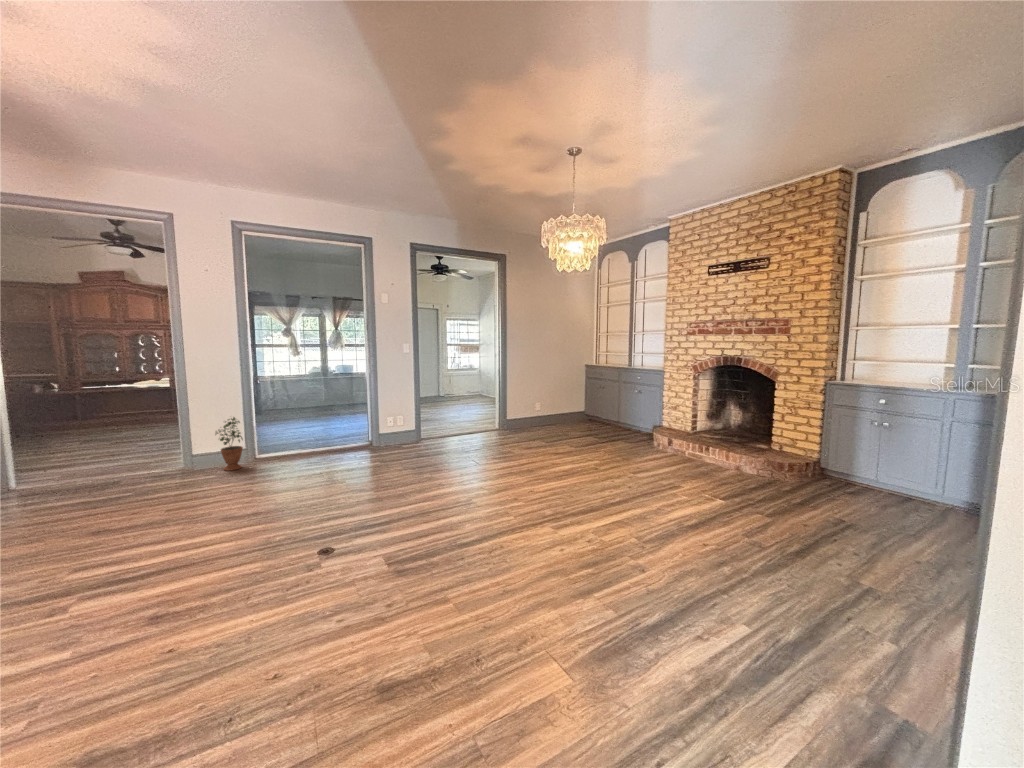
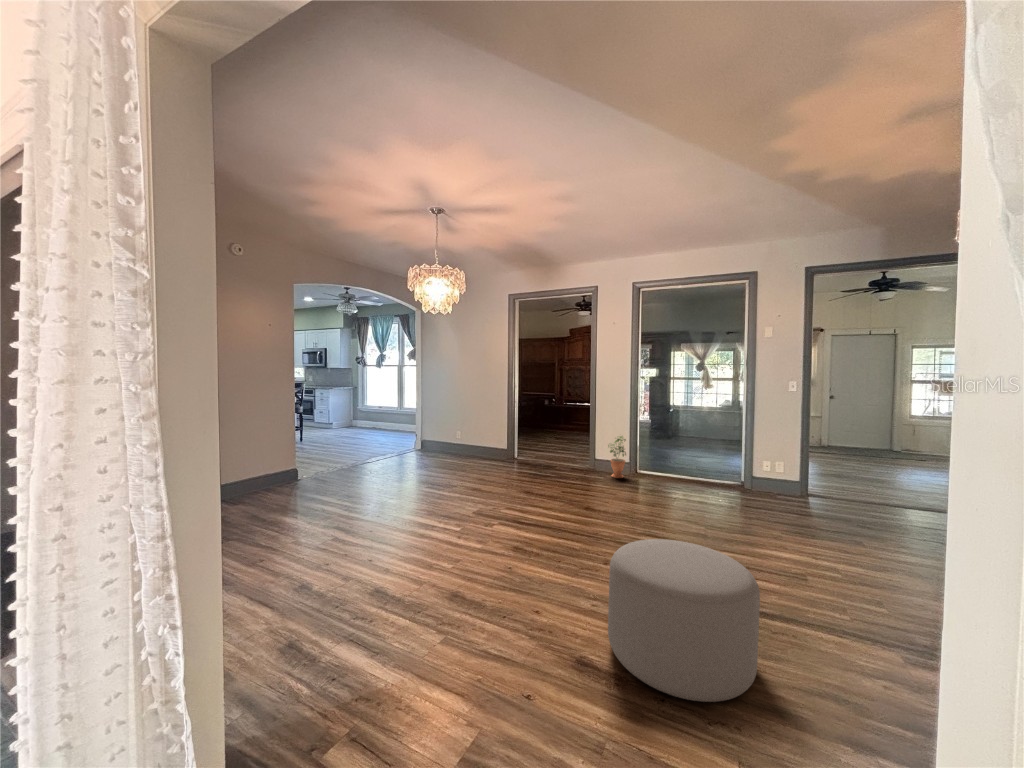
ottoman: none [380,503,520,658] -> present [608,539,760,702]

